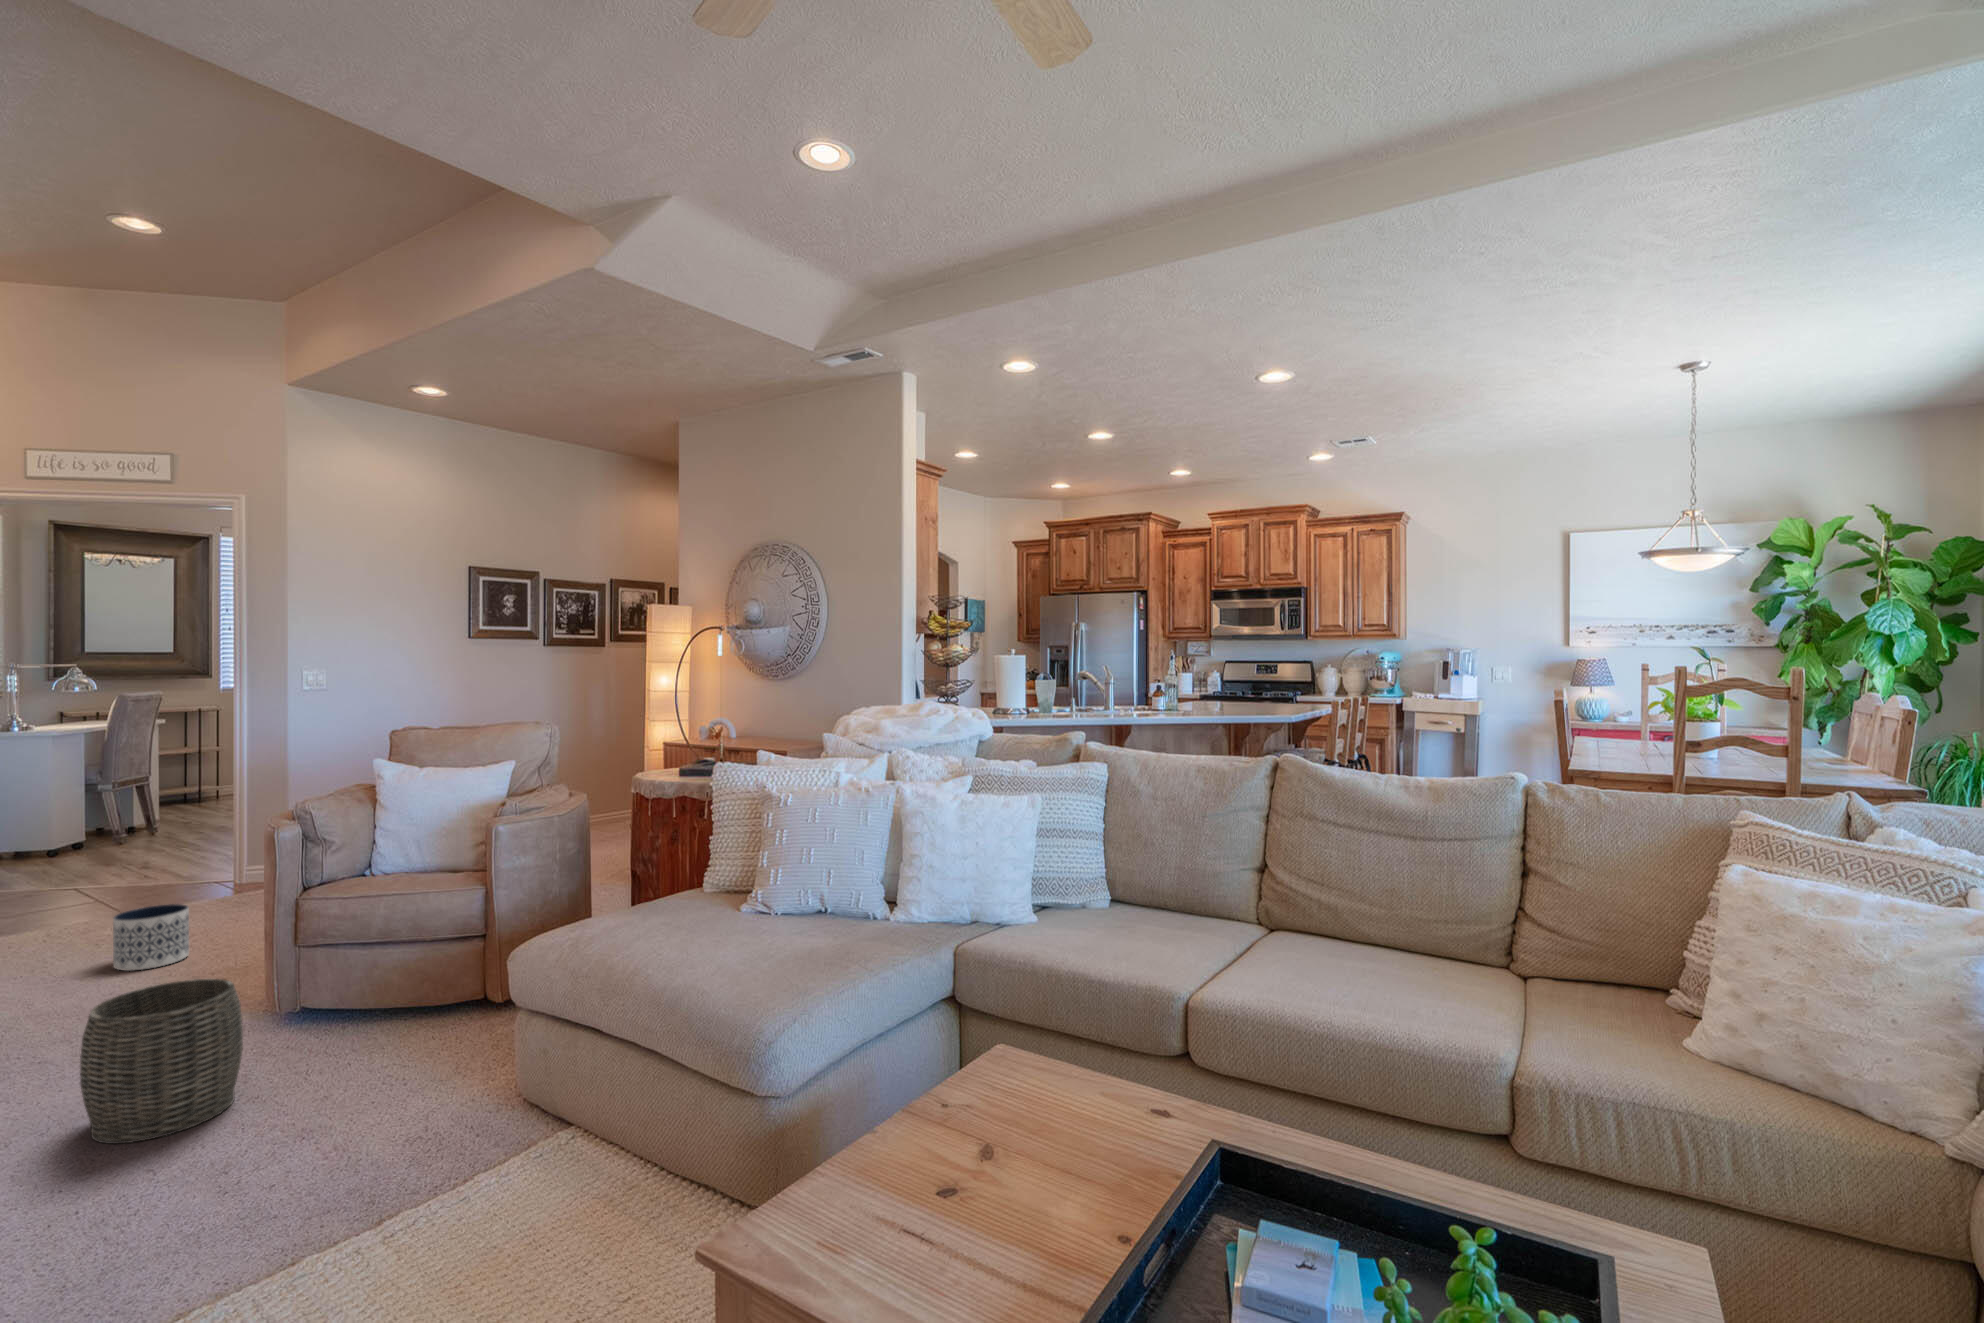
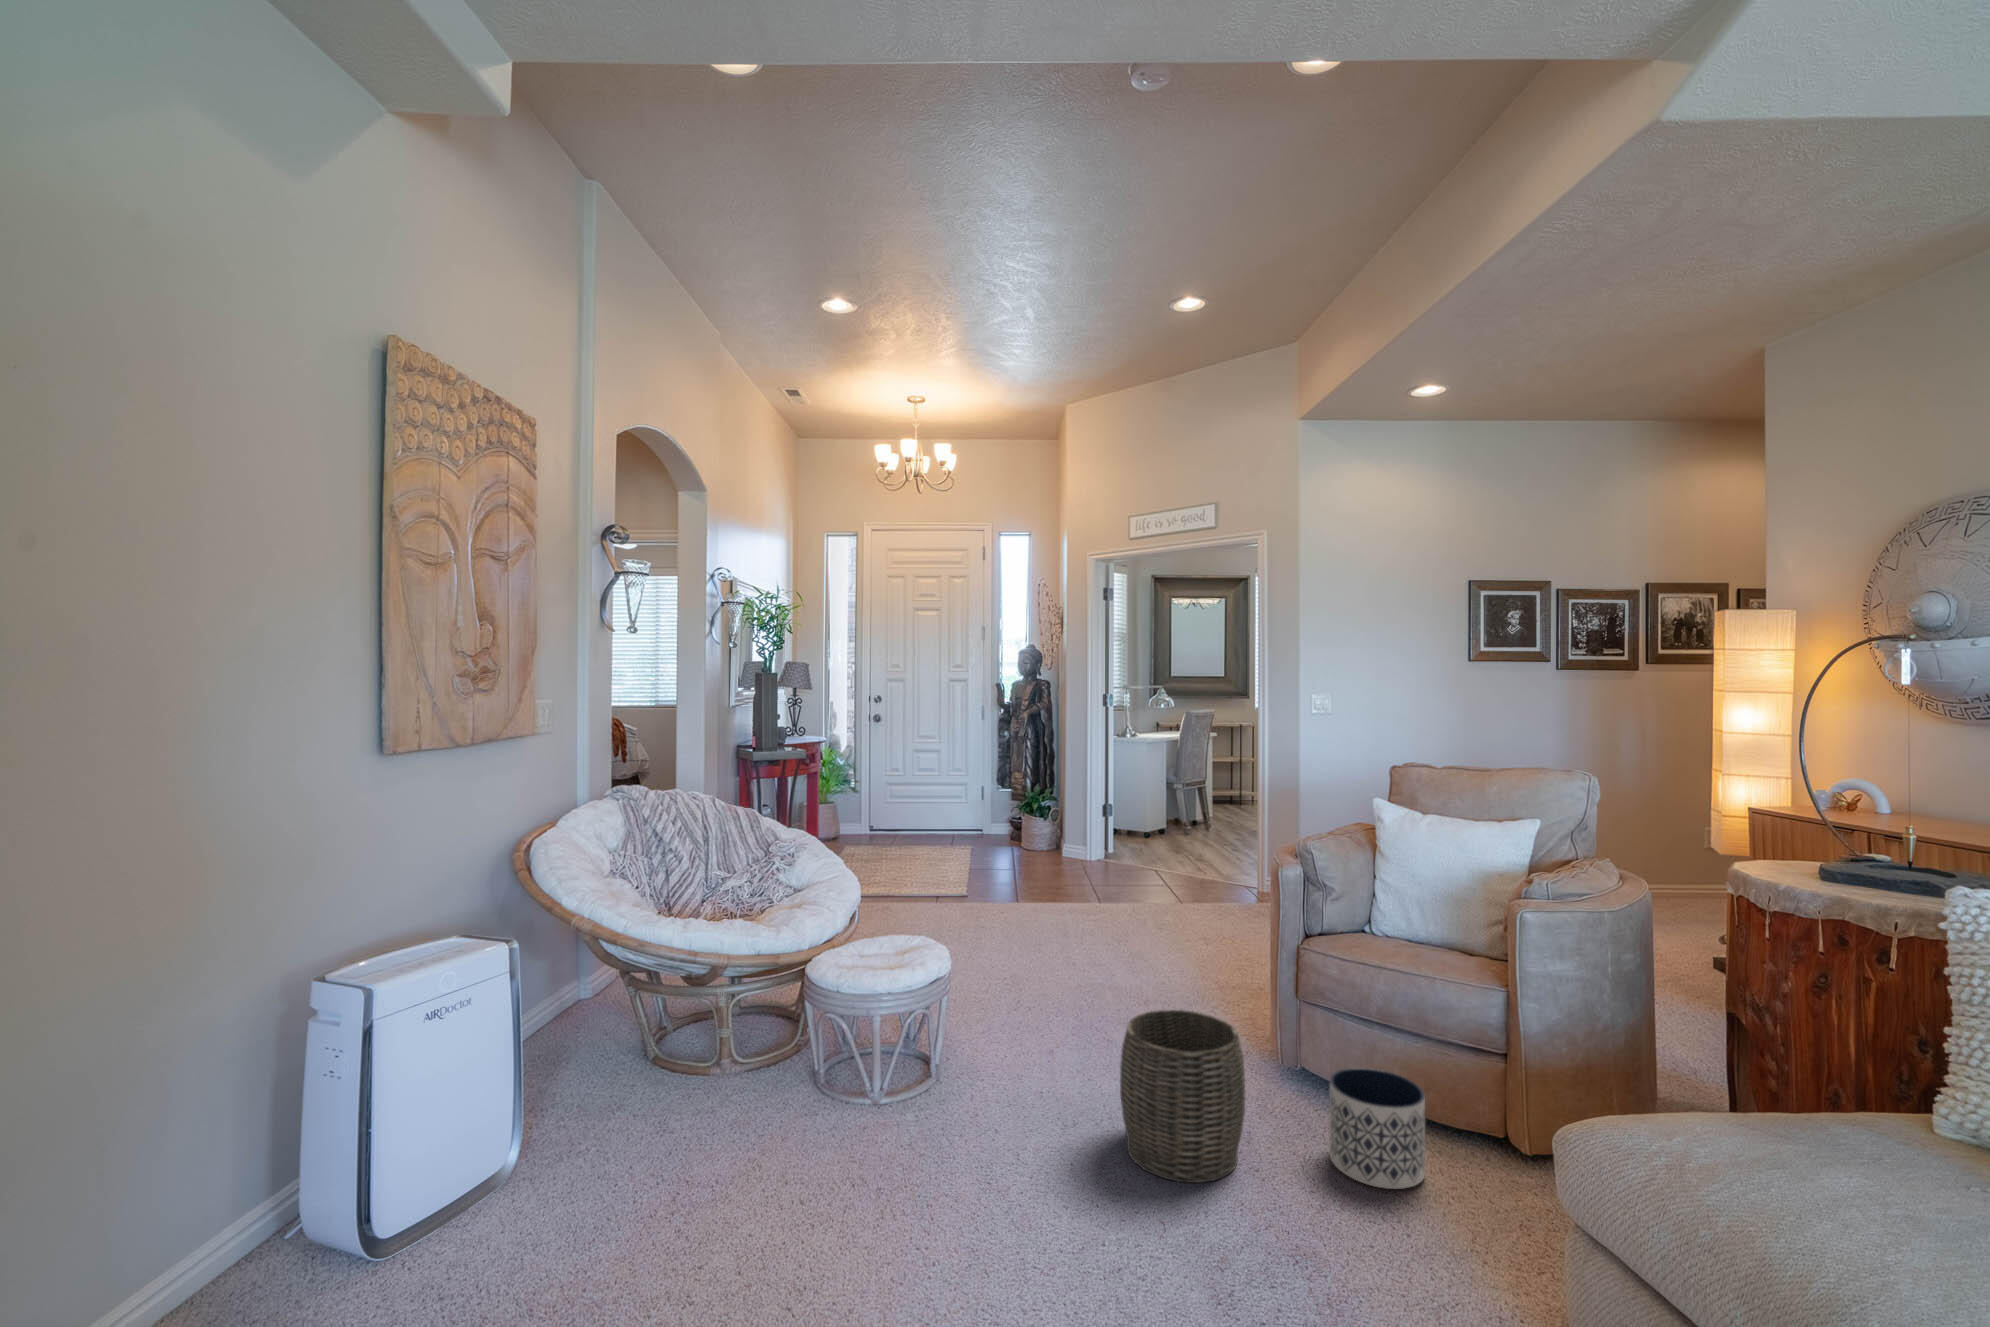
planter: present [113,904,189,971] -> present [1330,1068,1425,1189]

